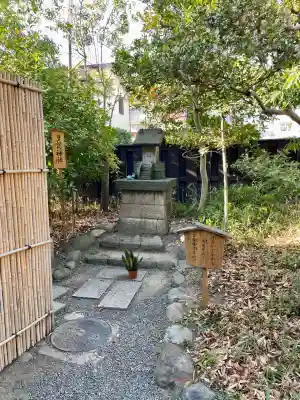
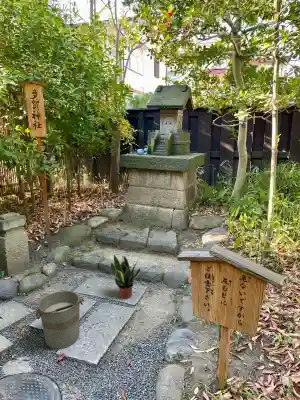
bucket: none [84,269,114,304] -> present [36,291,84,349]

